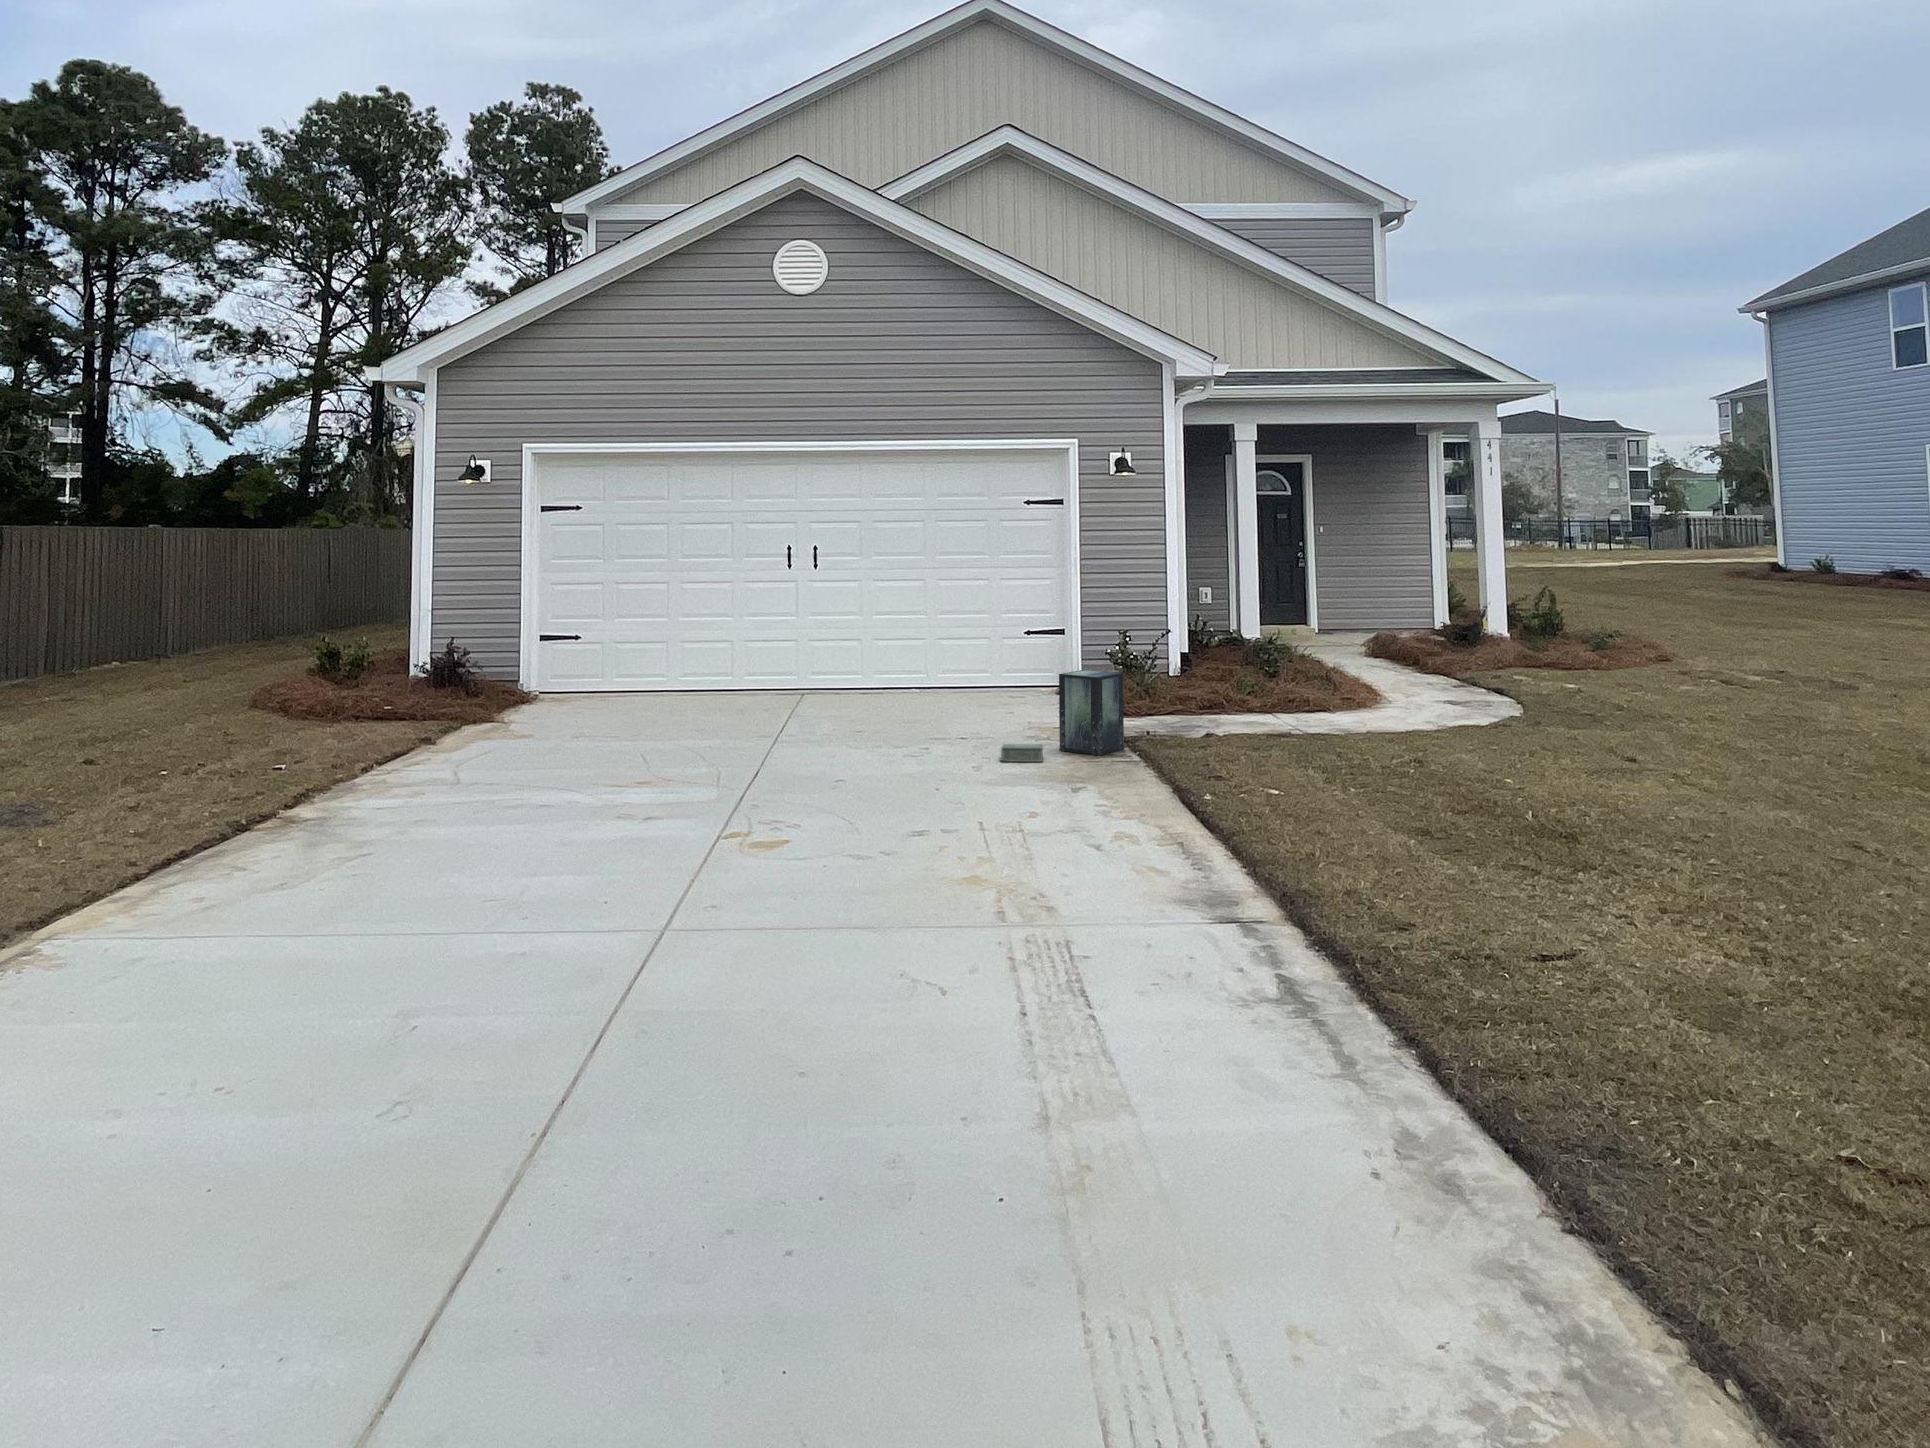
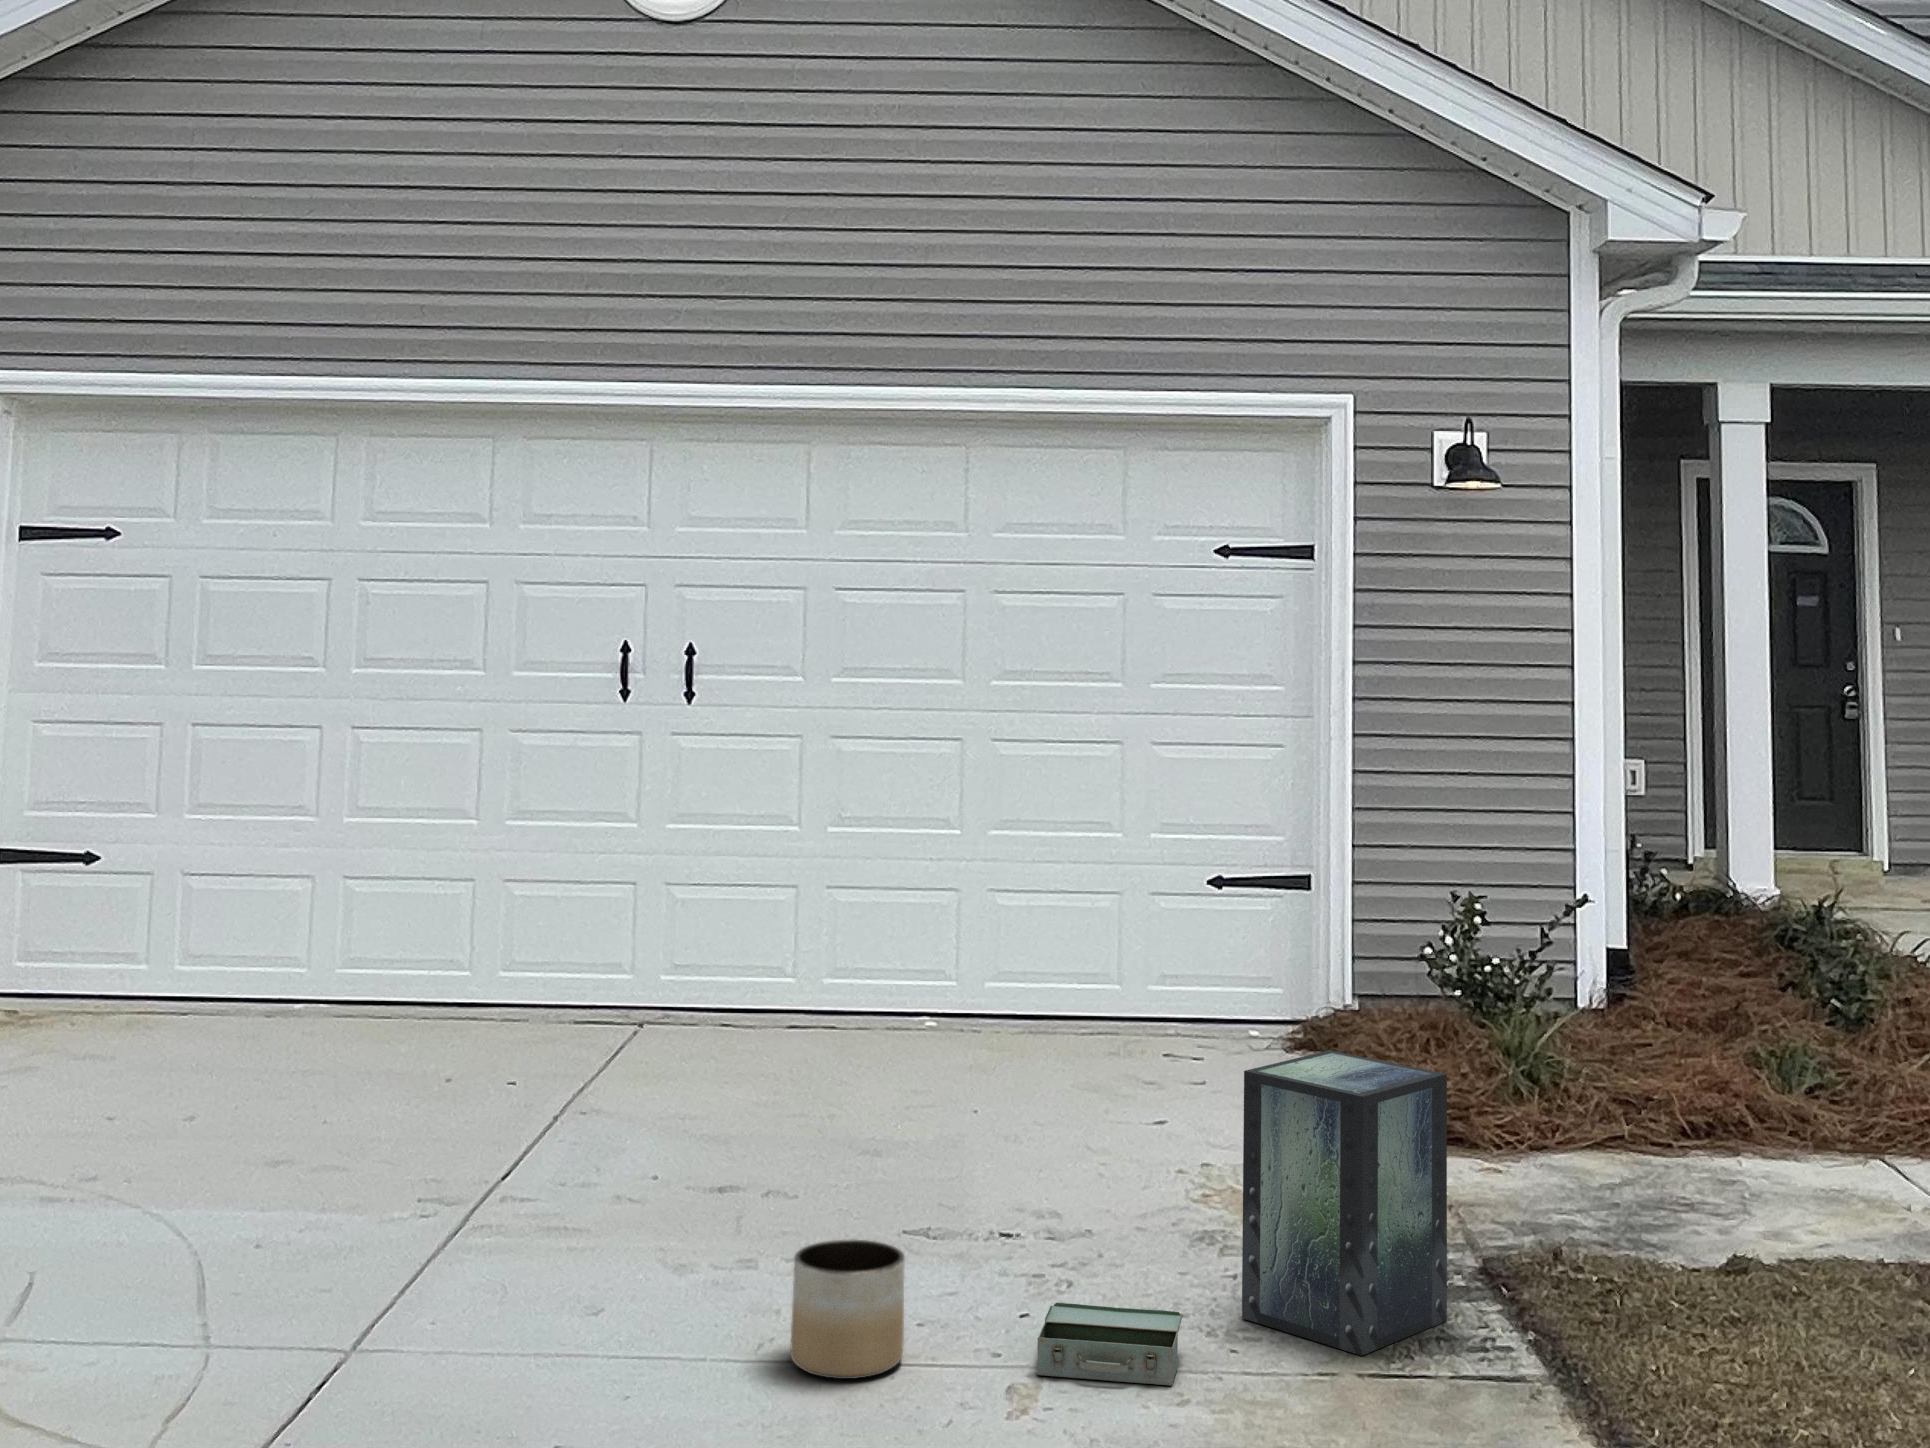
planter: none [924,727,959,764] -> present [791,1240,905,1379]

